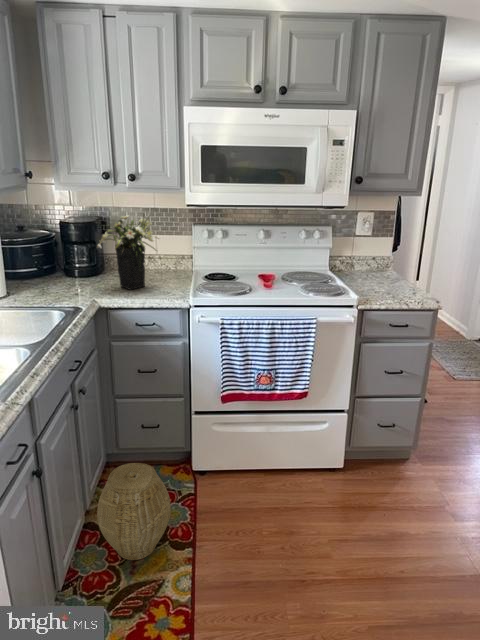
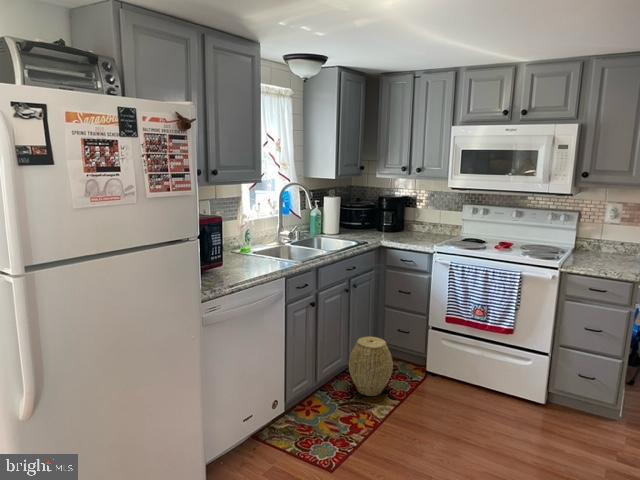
flower arrangement: present [97,214,159,290] -> none [389,192,429,239]

